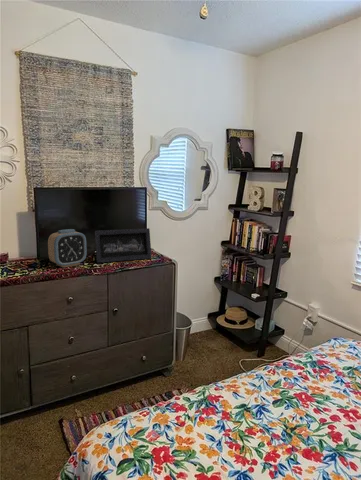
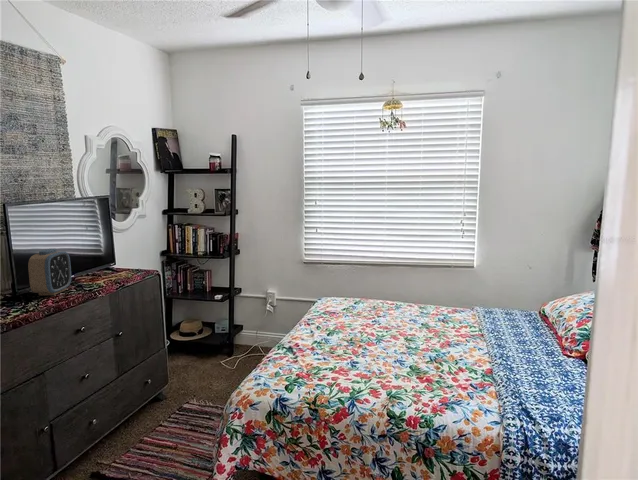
picture frame: present [95,228,152,262] -> none [73,239,135,285]

